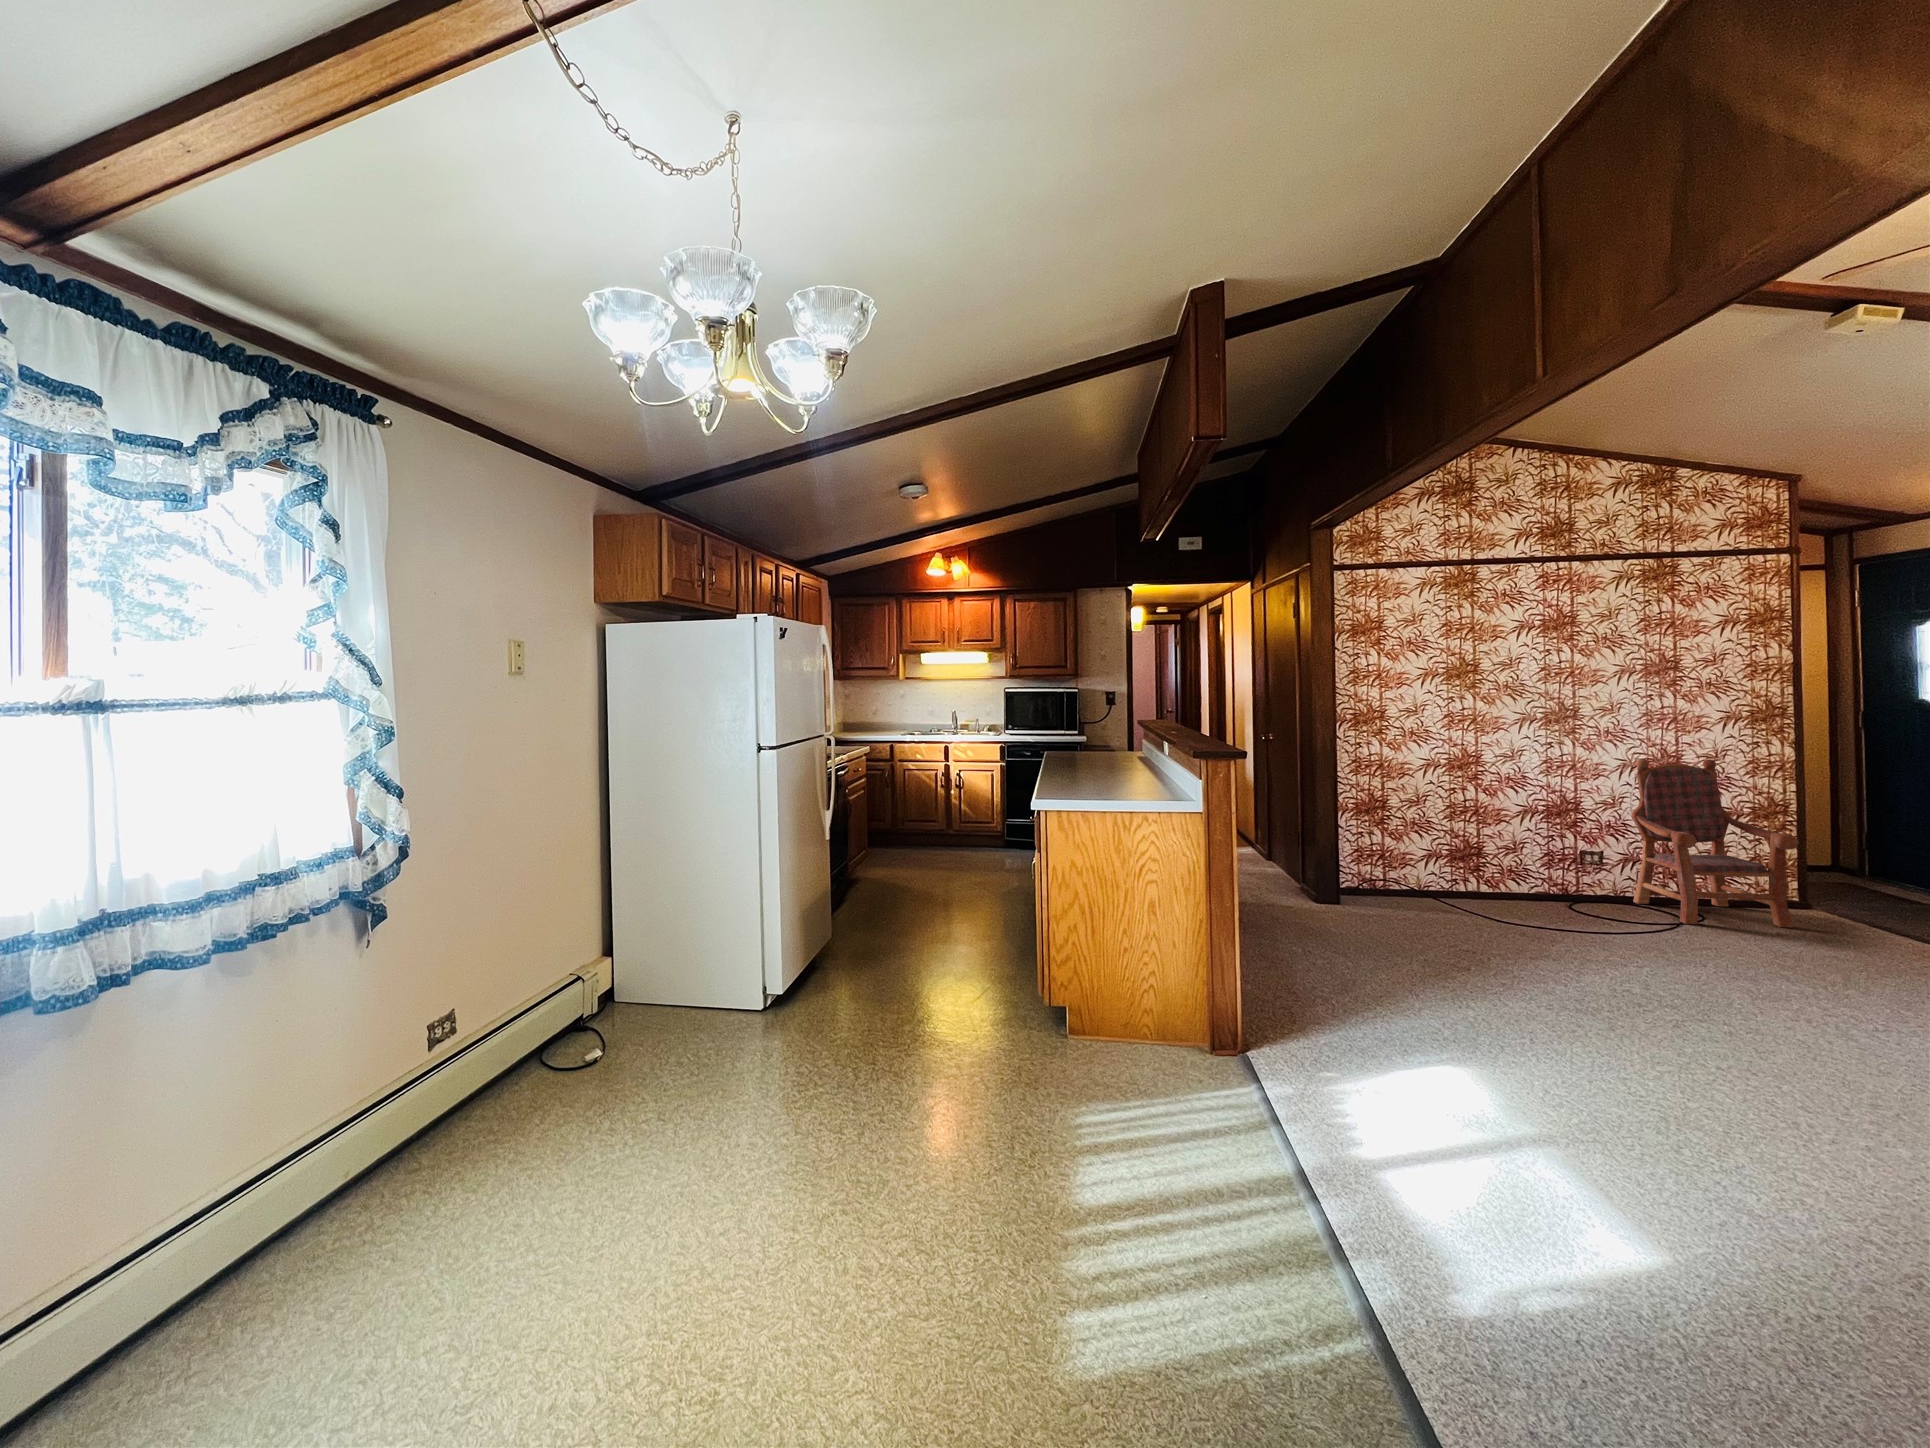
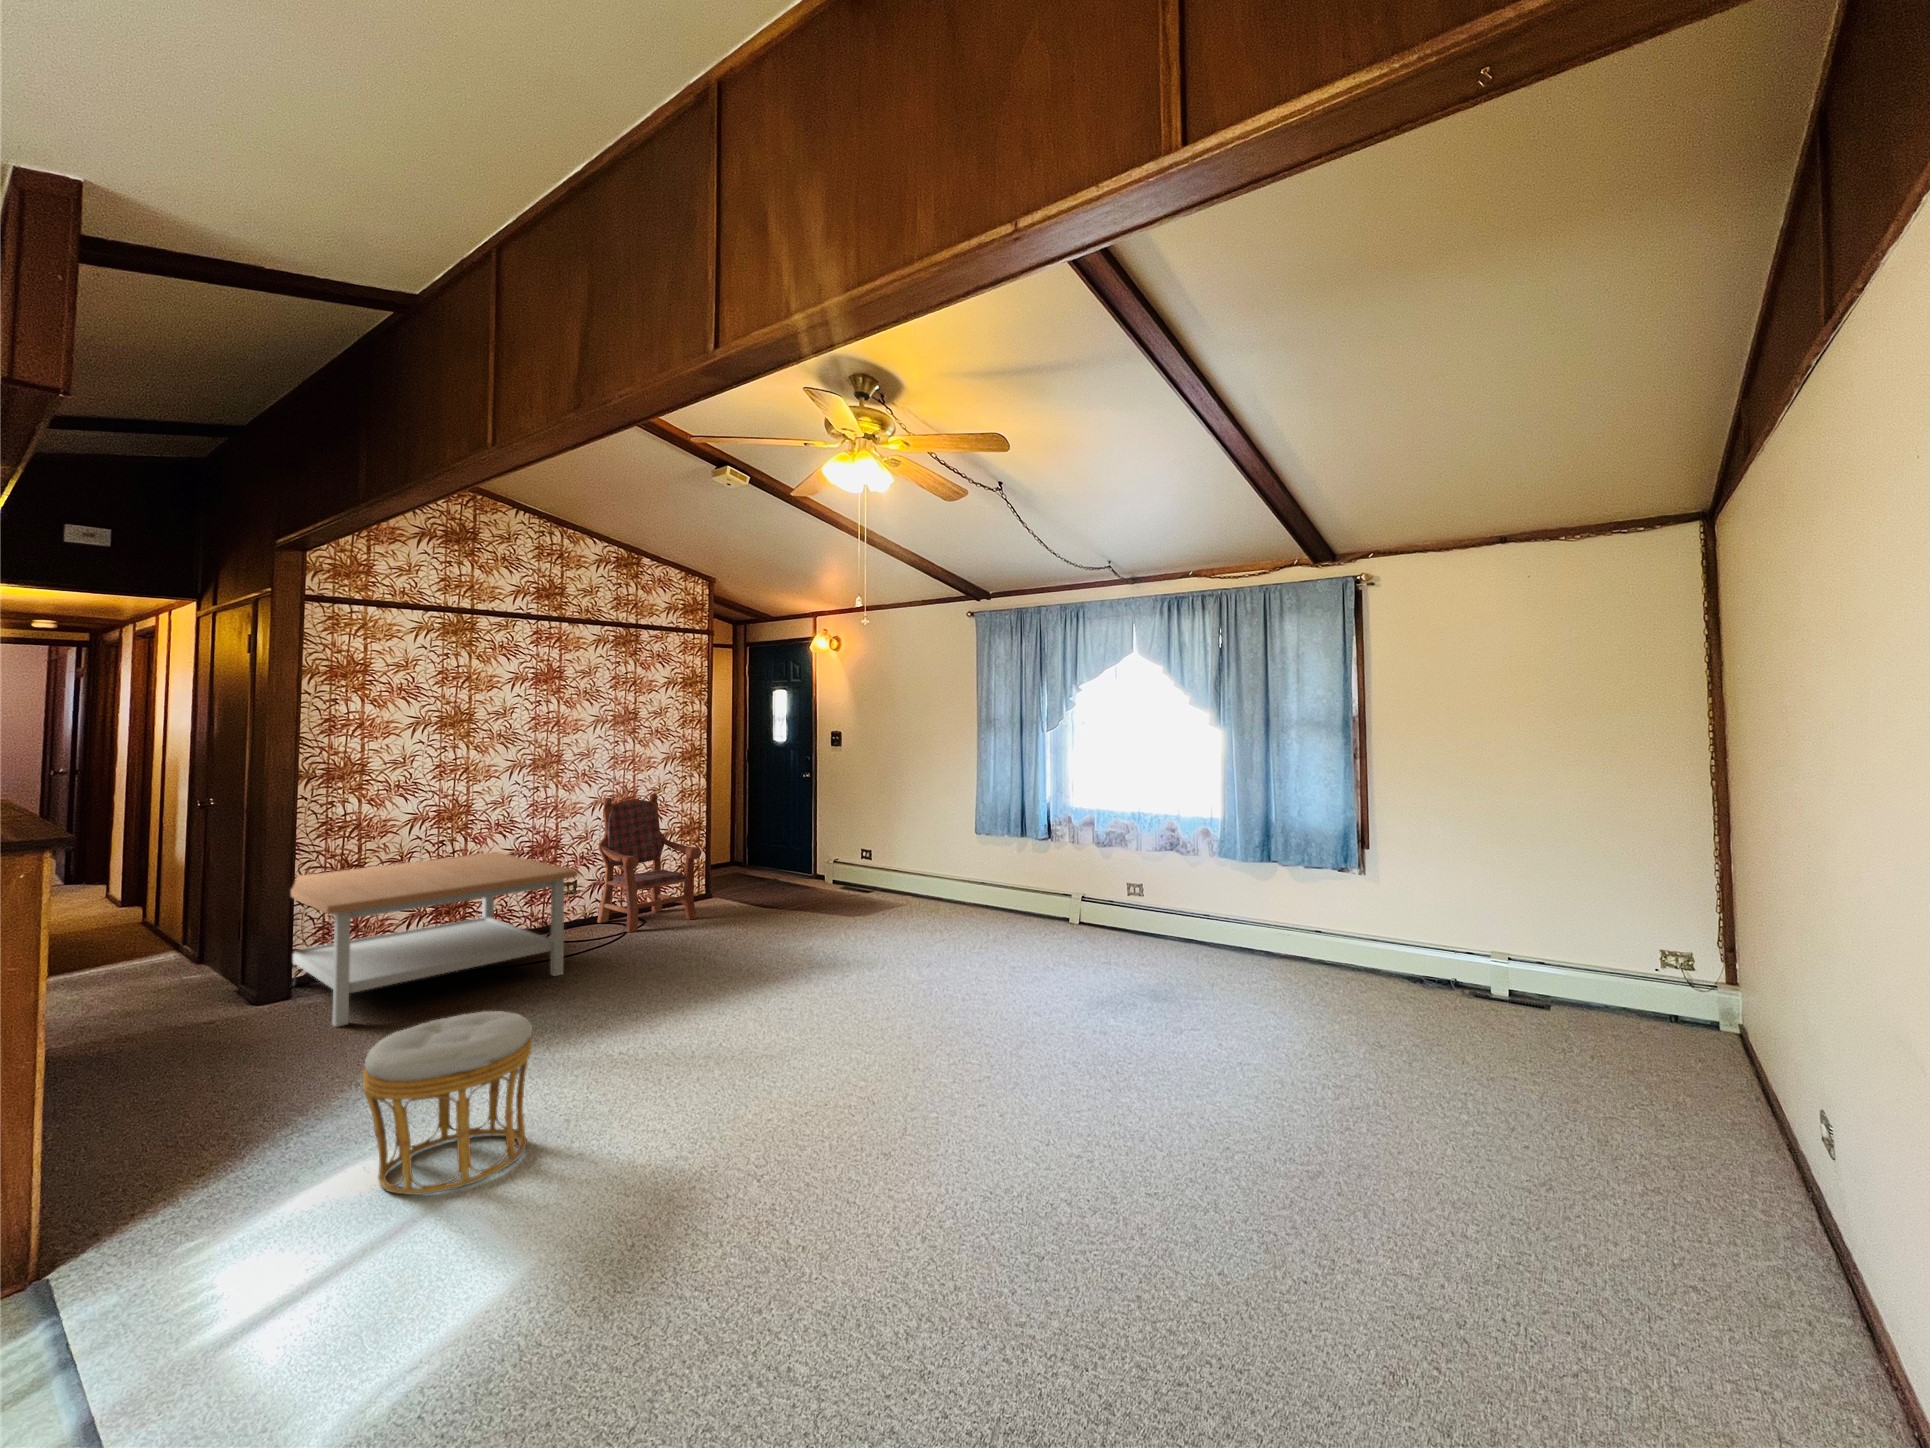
coffee table: none [1315,804,1623,953] -> present [291,852,578,1027]
ottoman: none [1443,969,1629,1160] -> present [363,1011,532,1195]

